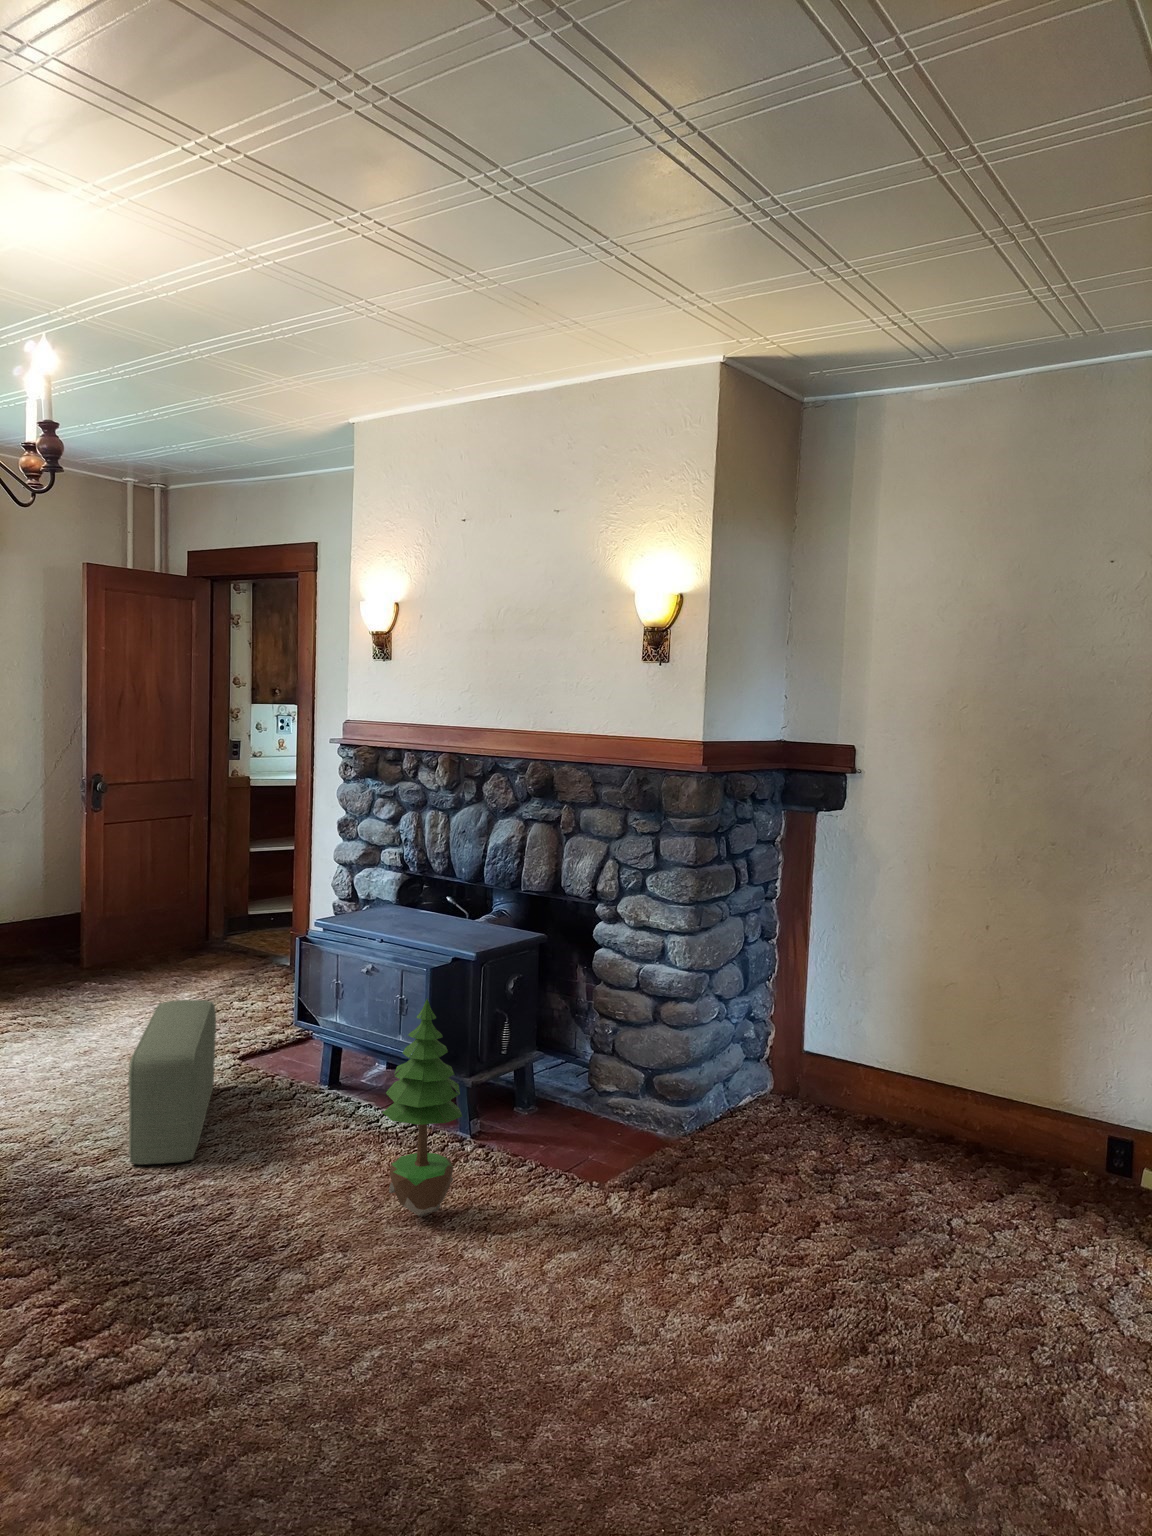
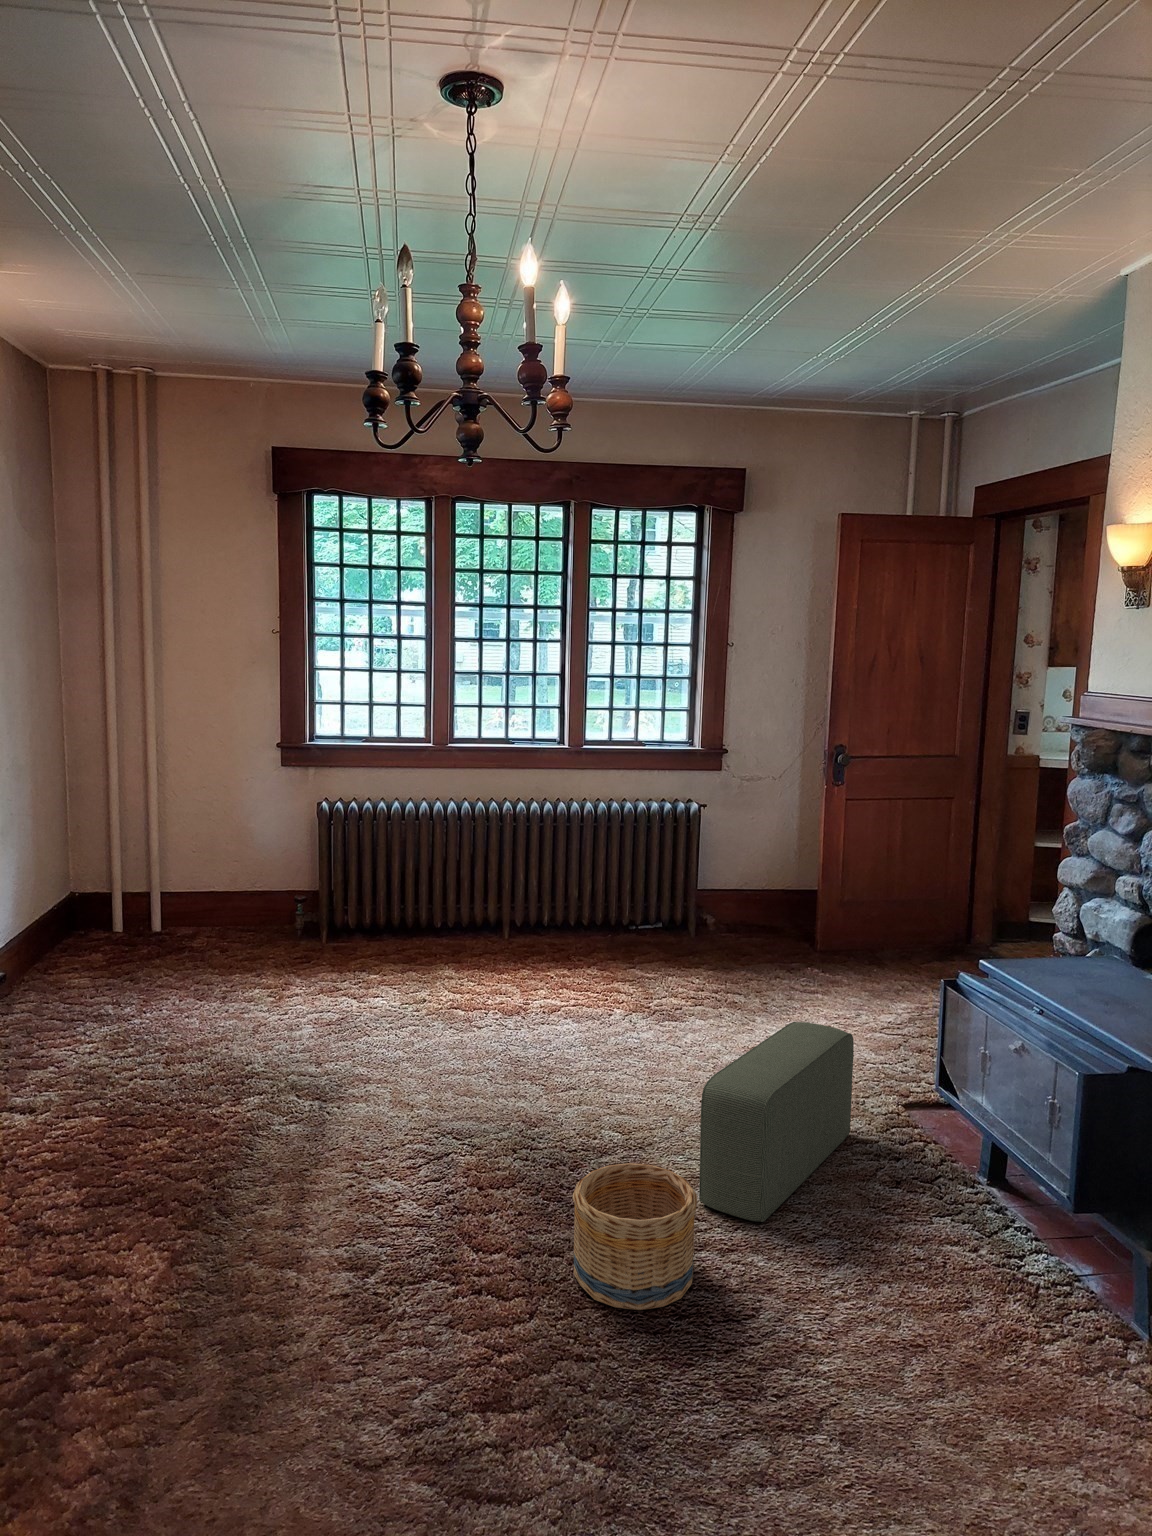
potted tree: present [382,999,462,1217] -> none [930,1117,1061,1449]
basket: none [57,1131,174,1251] -> present [573,1163,697,1310]

